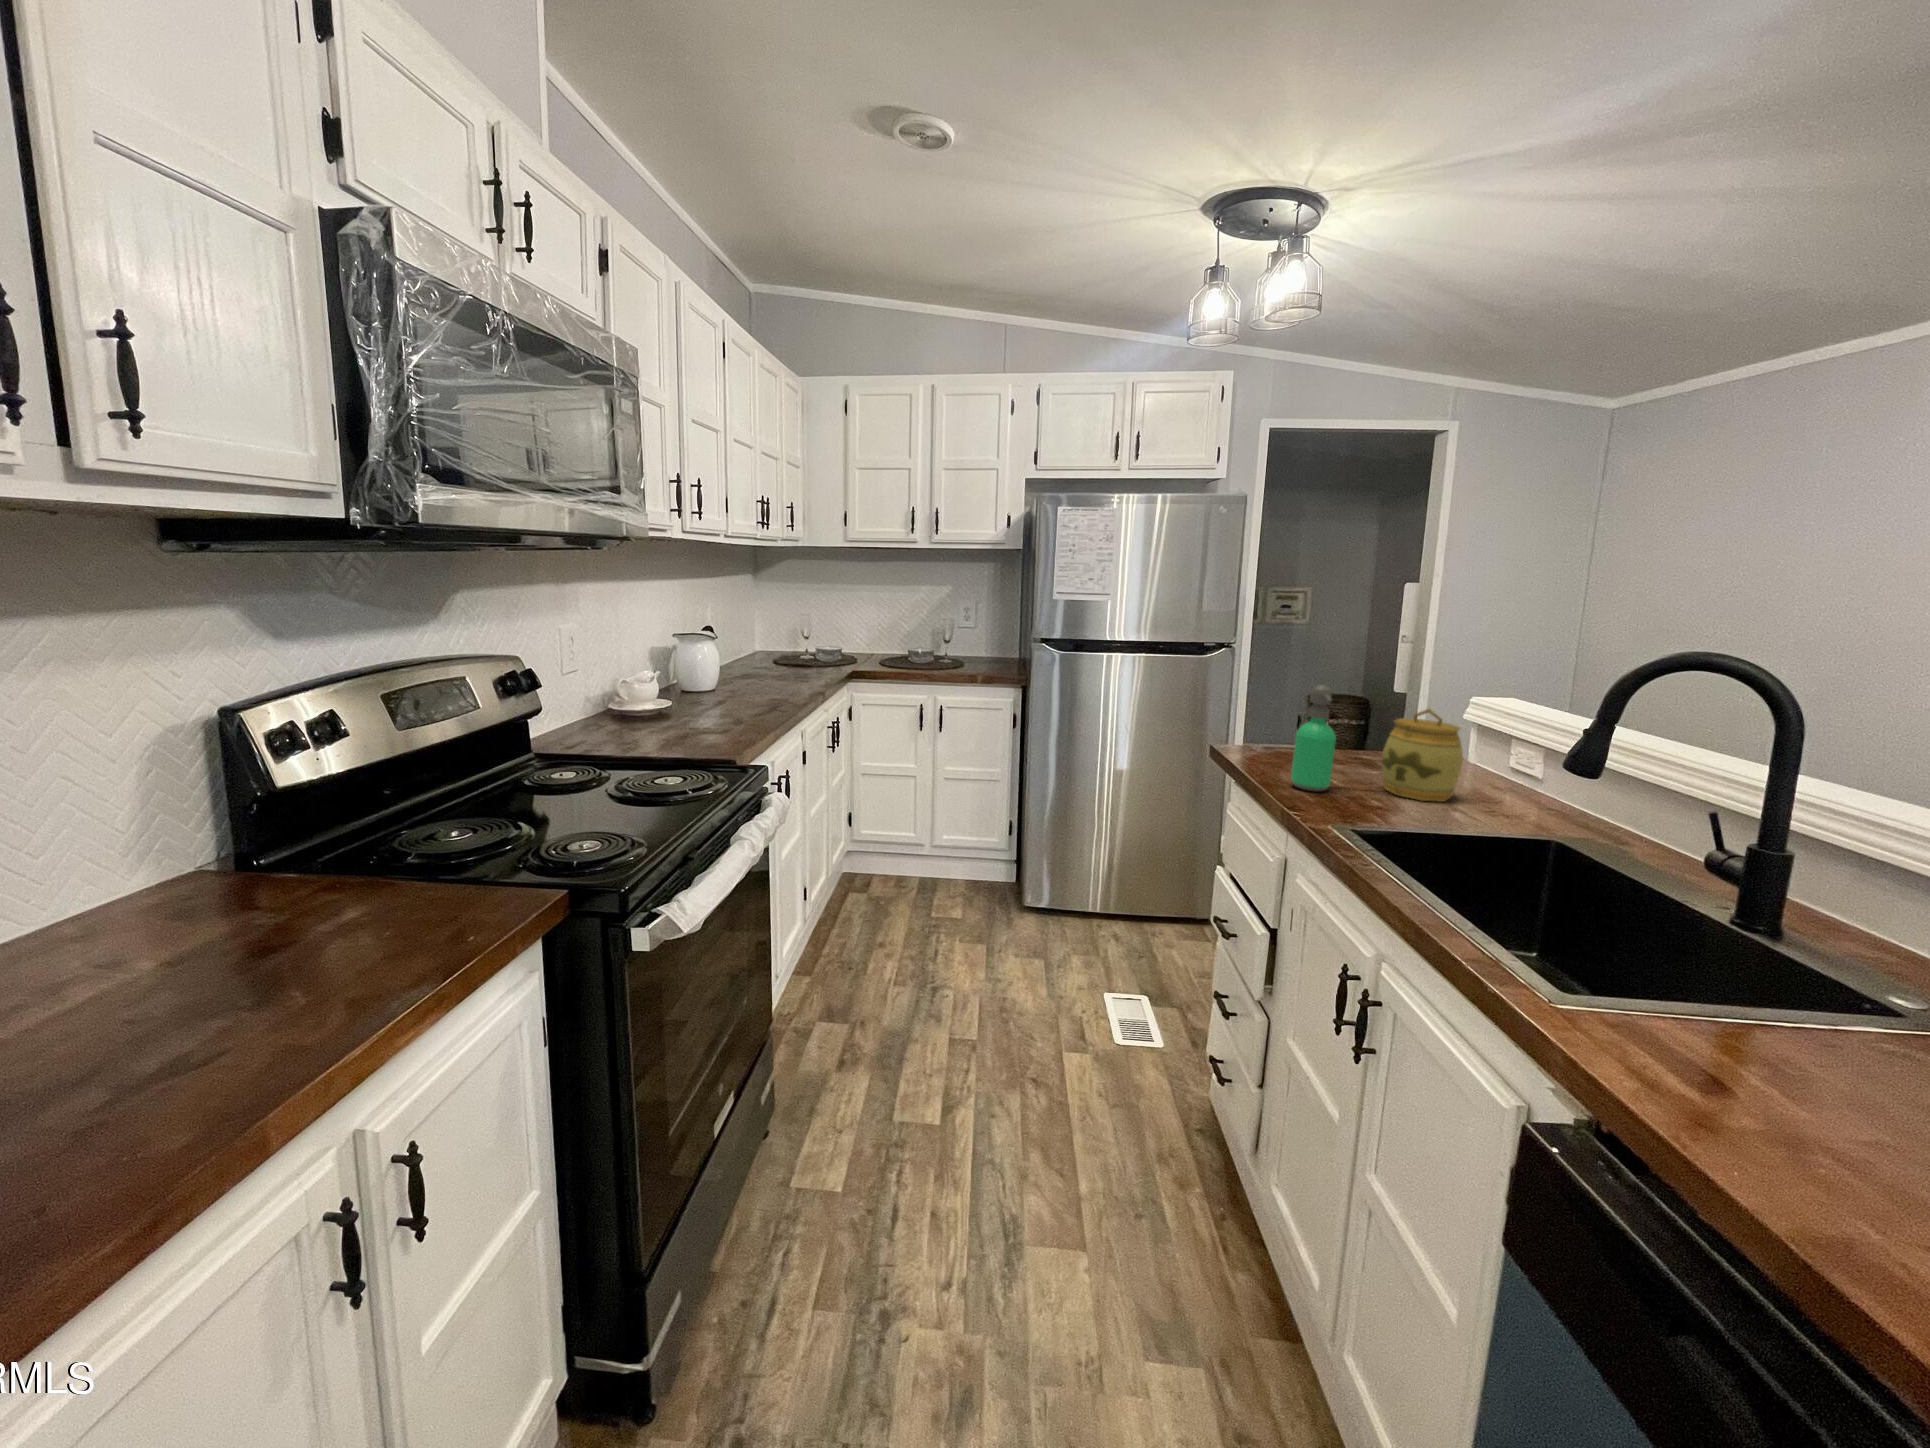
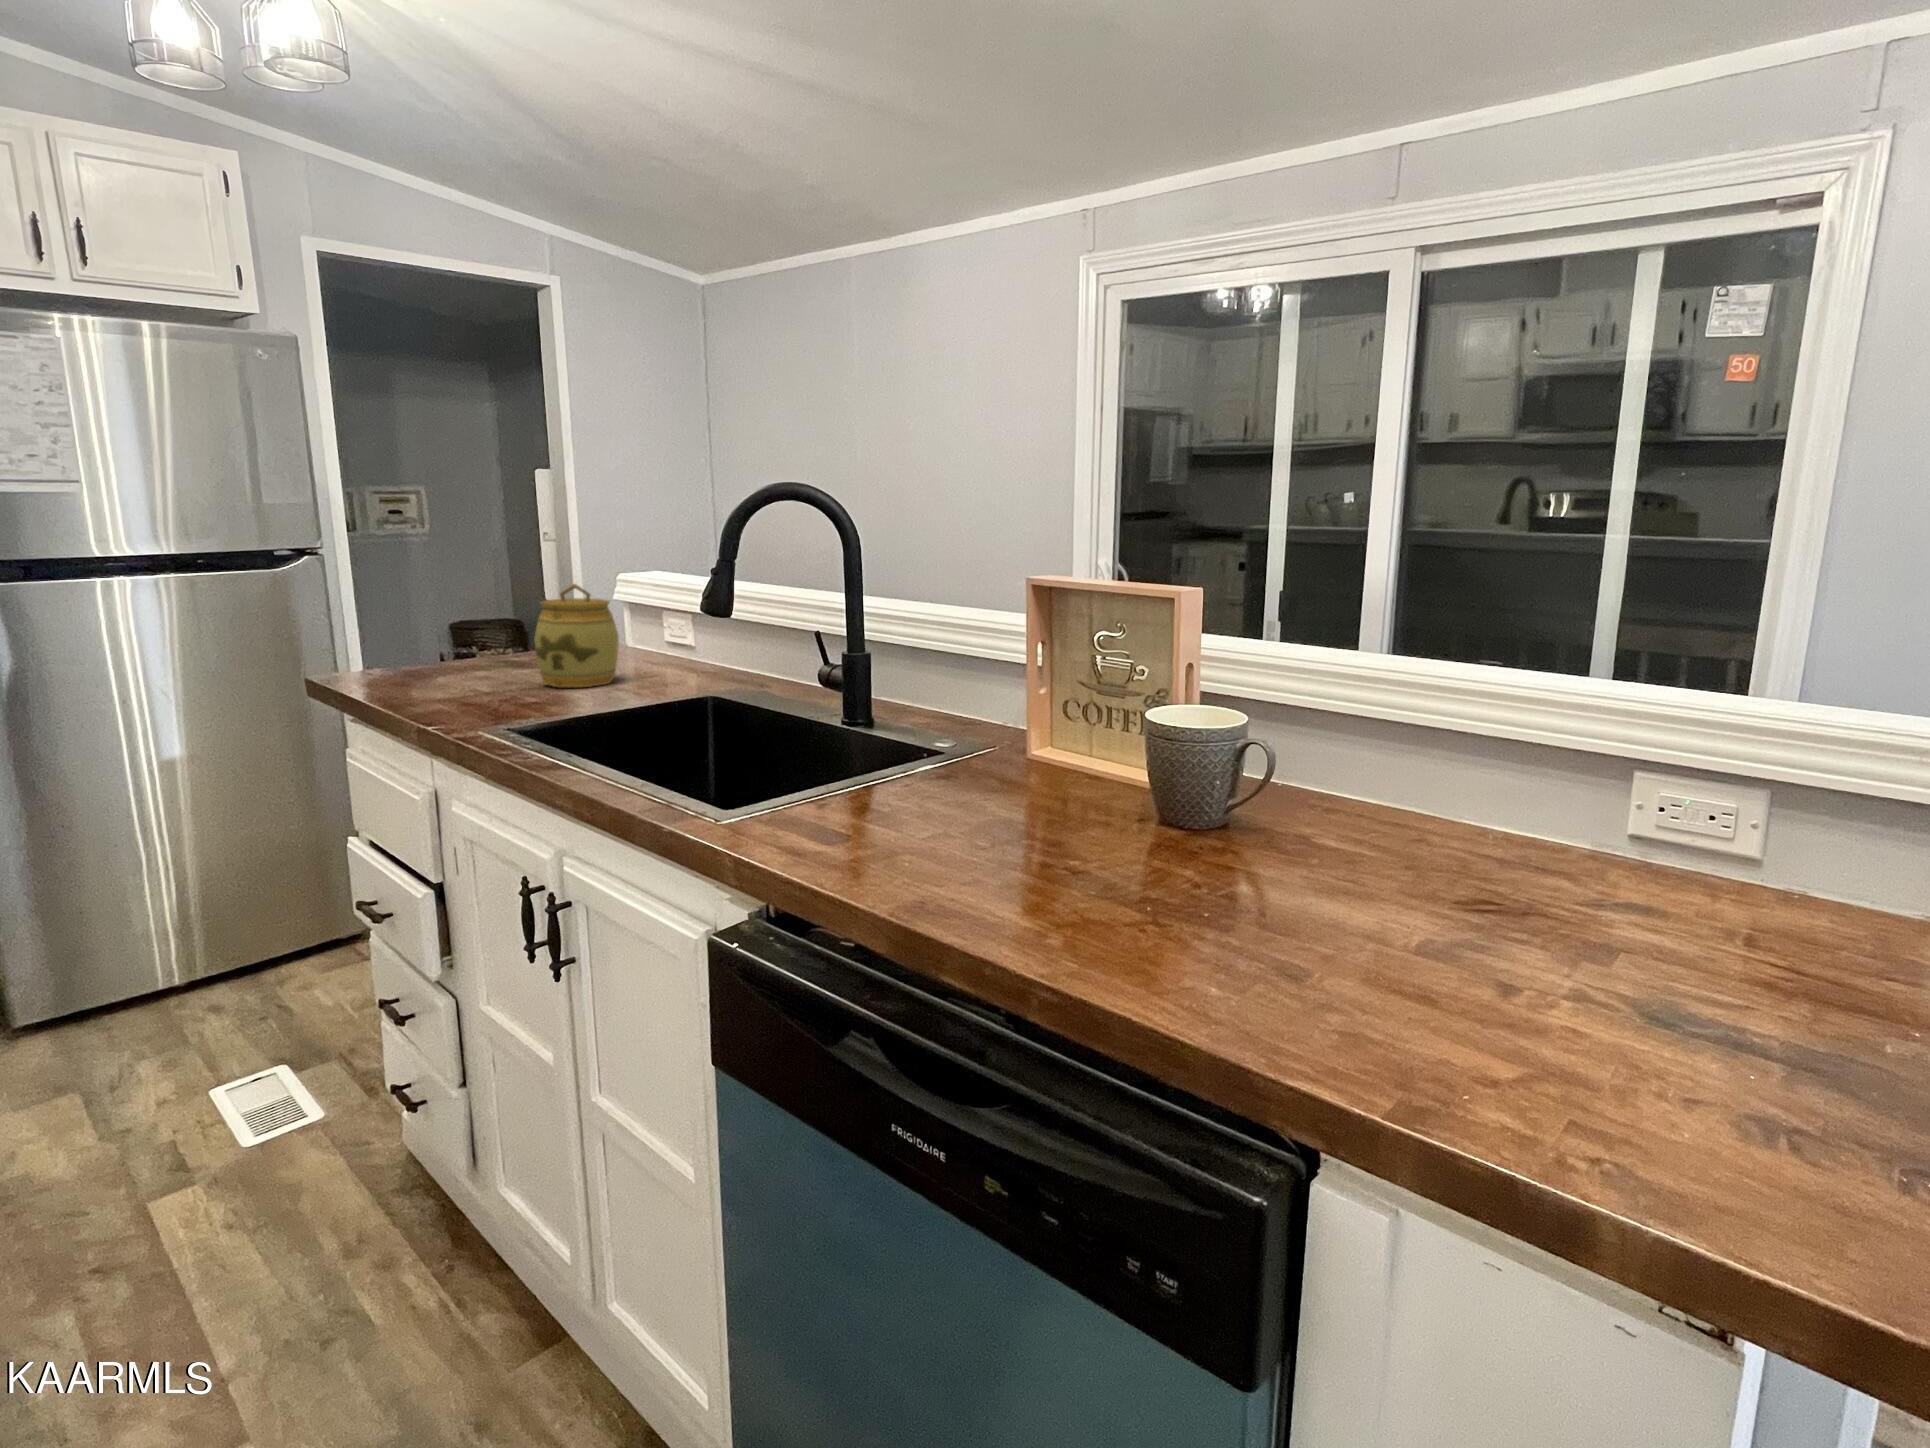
soap dispenser: present [1291,685,1336,791] -> none [423,567,480,702]

